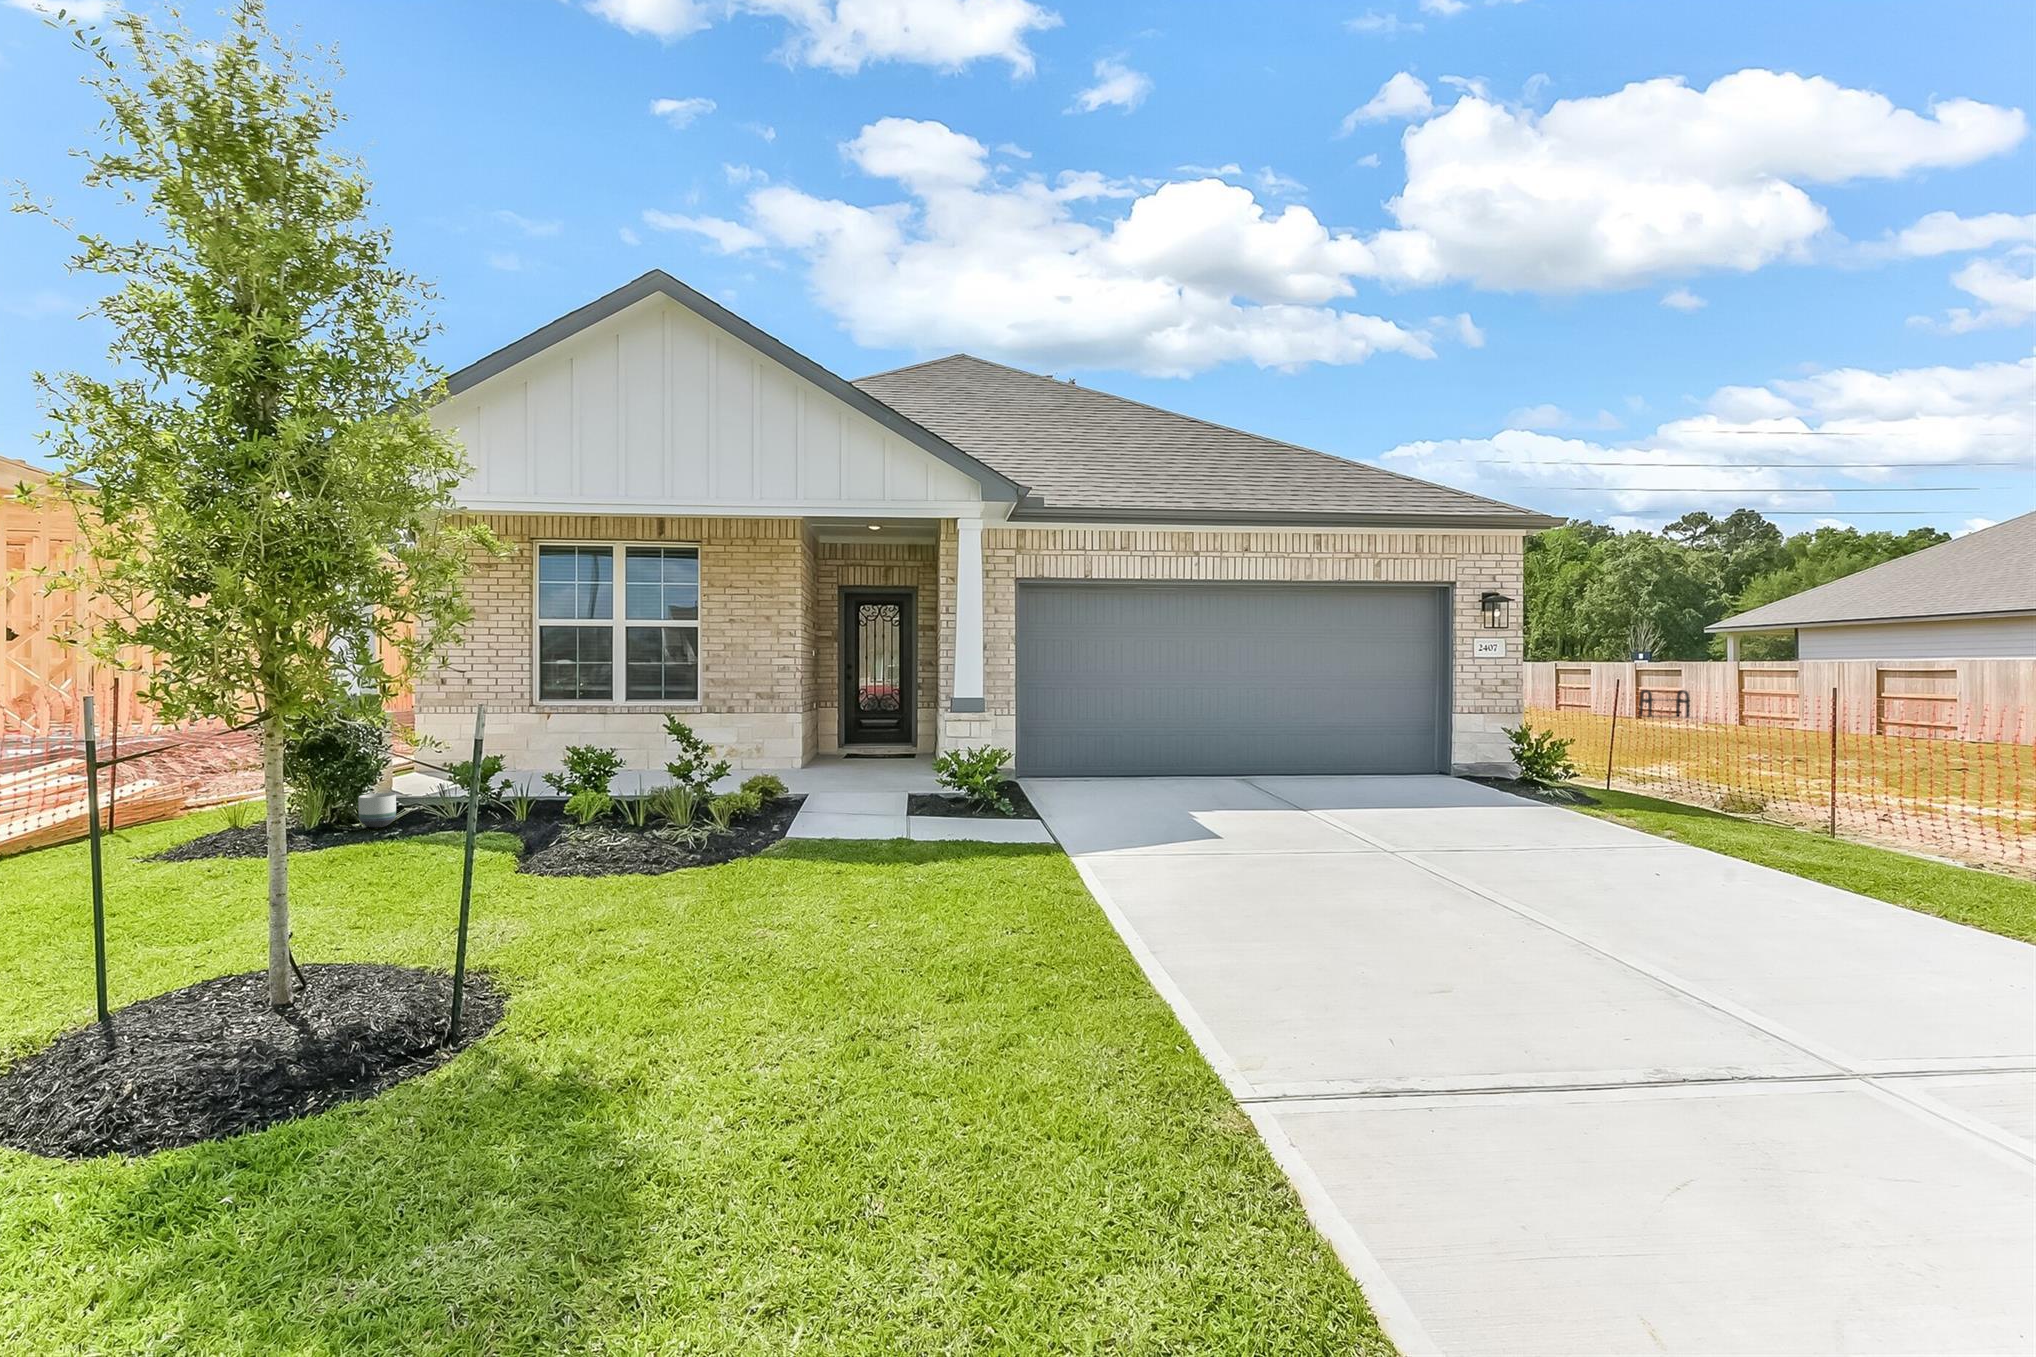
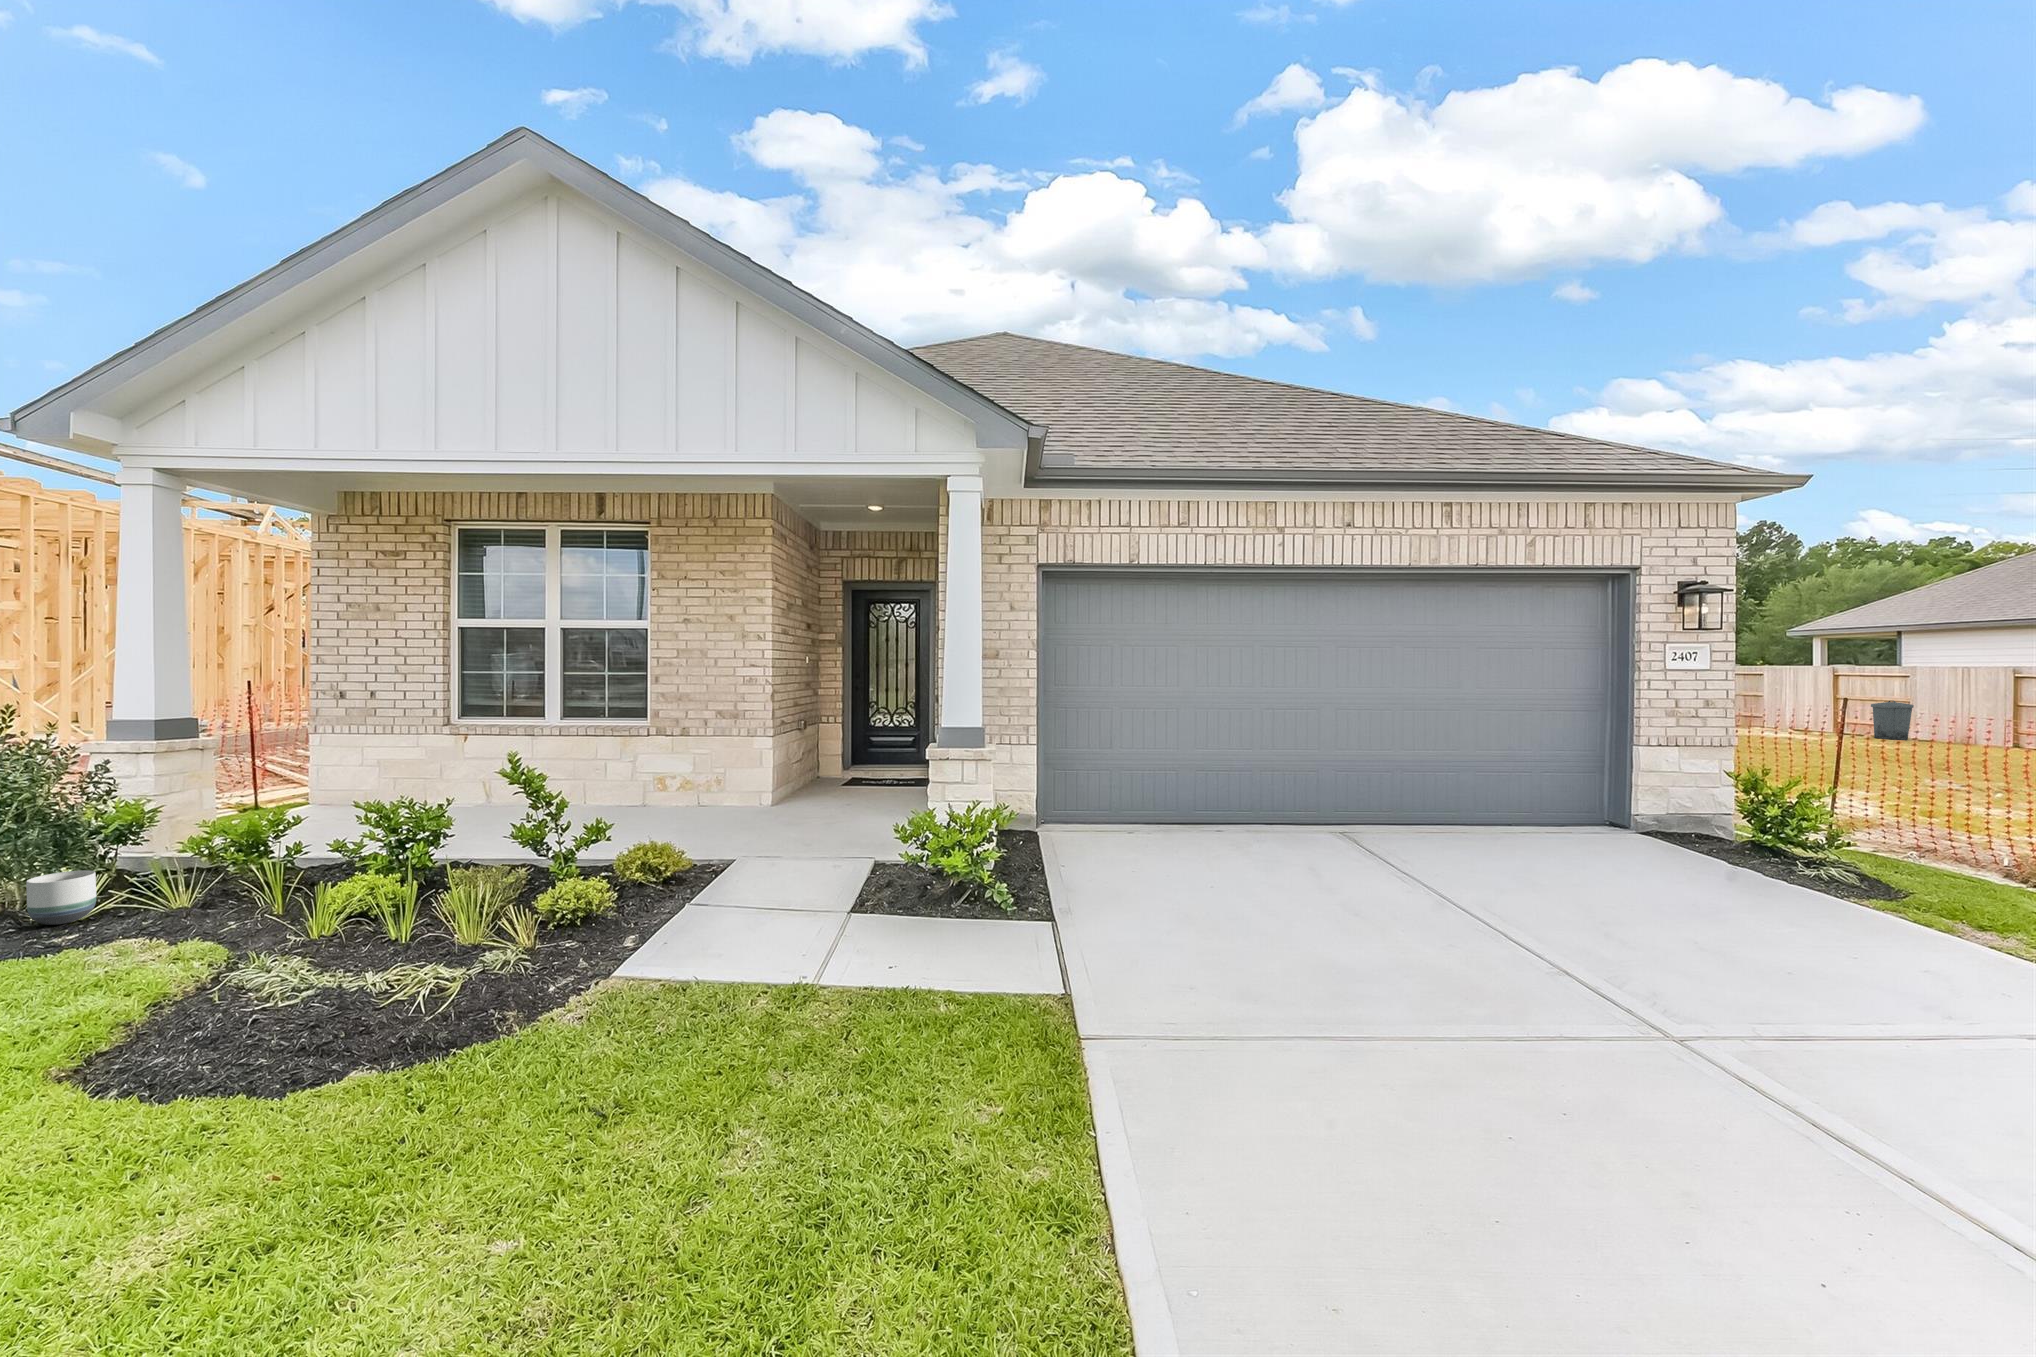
trash can: none [1708,689,1739,723] -> present [1871,700,1914,740]
bench: present [1639,690,1690,717] -> none [1775,699,1841,732]

